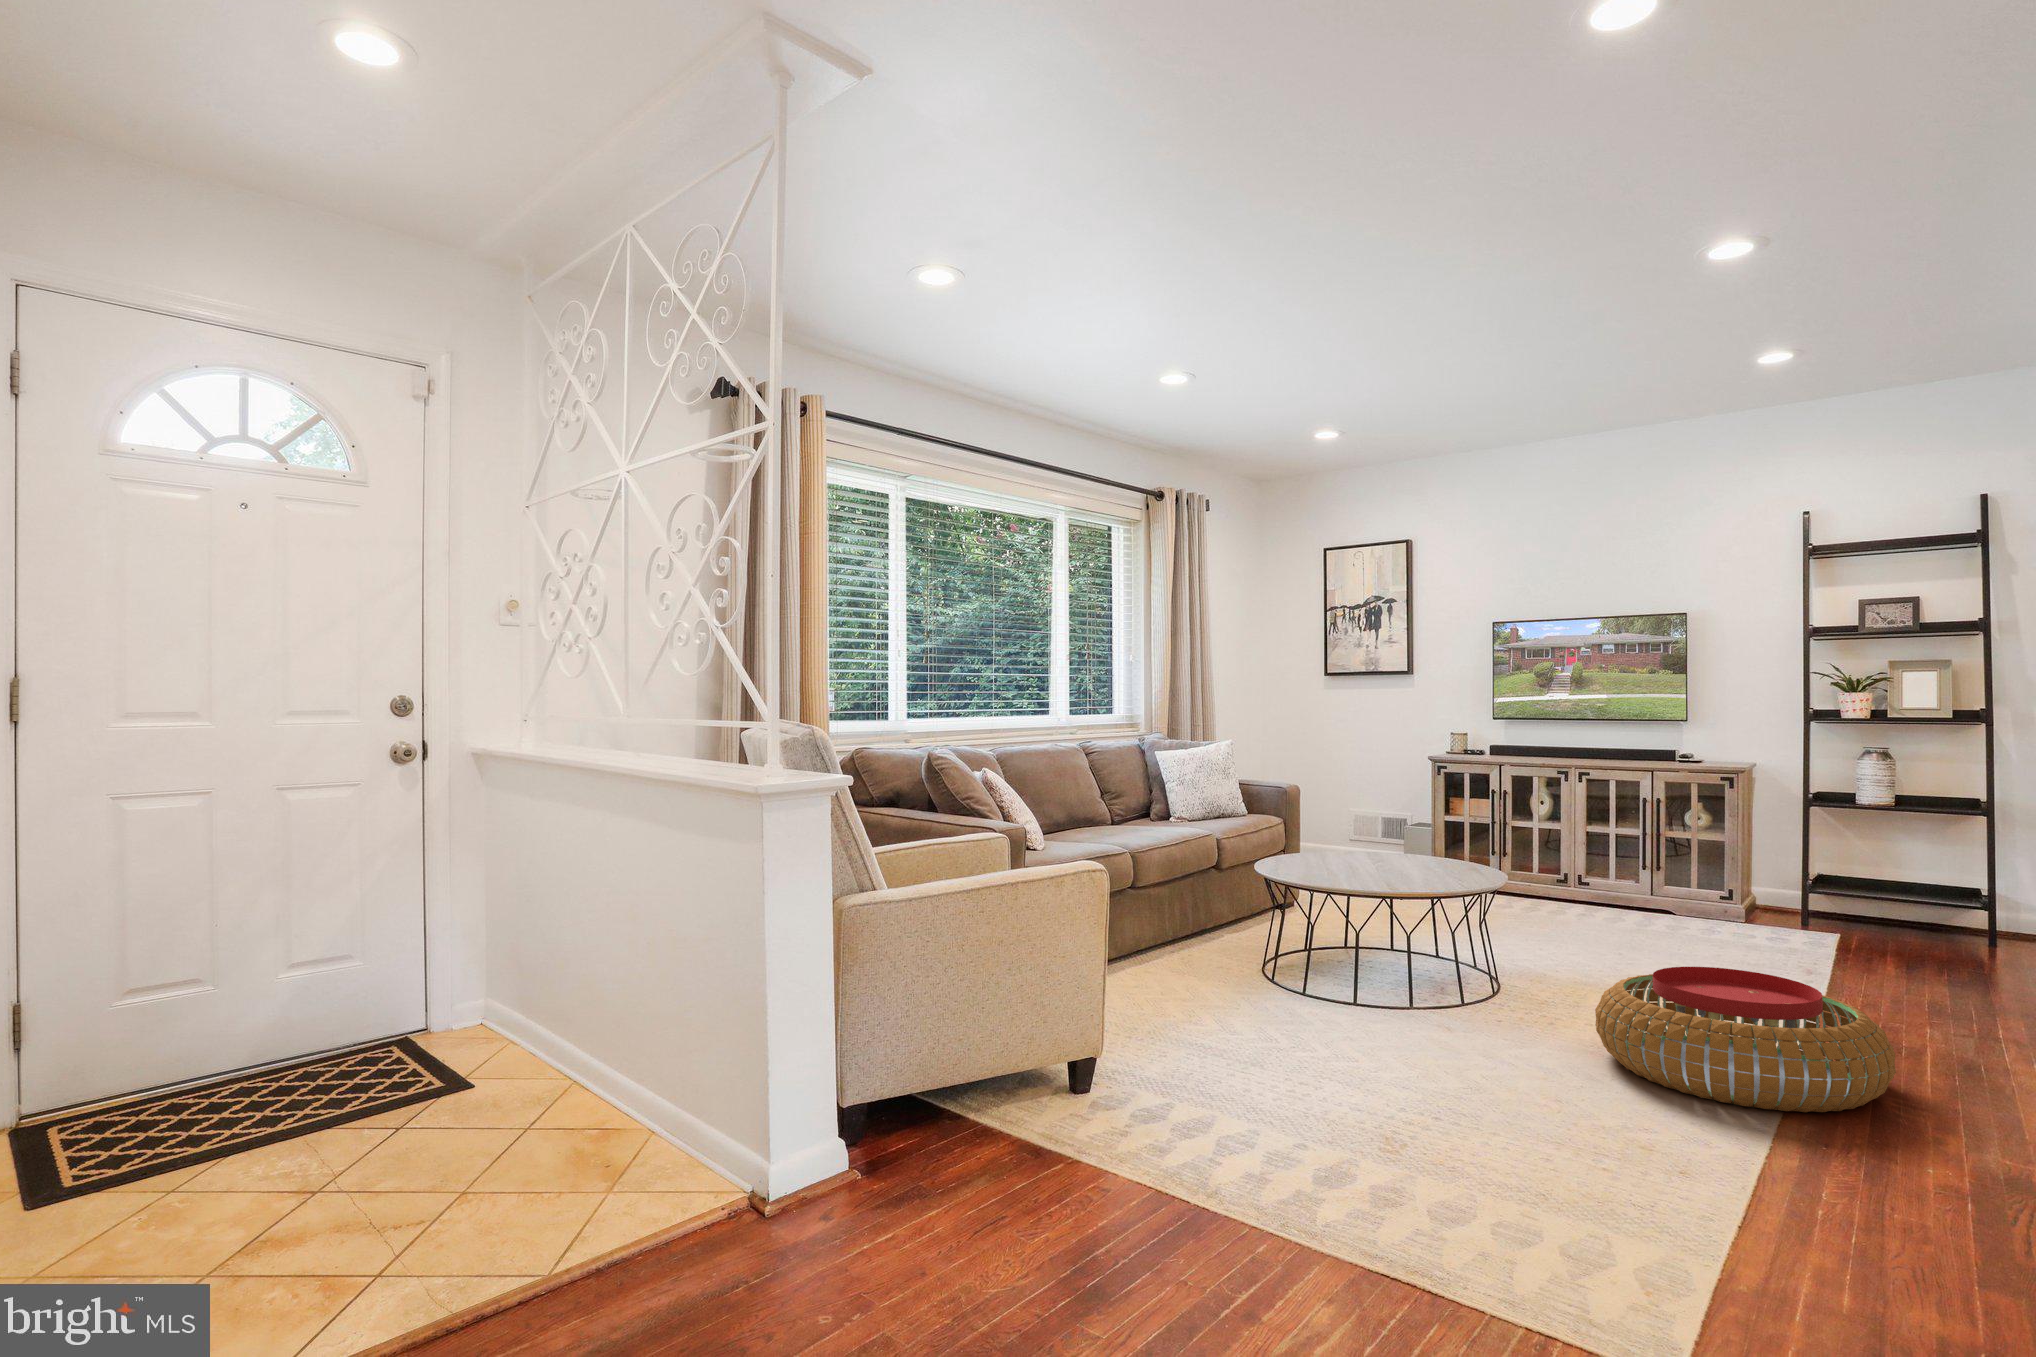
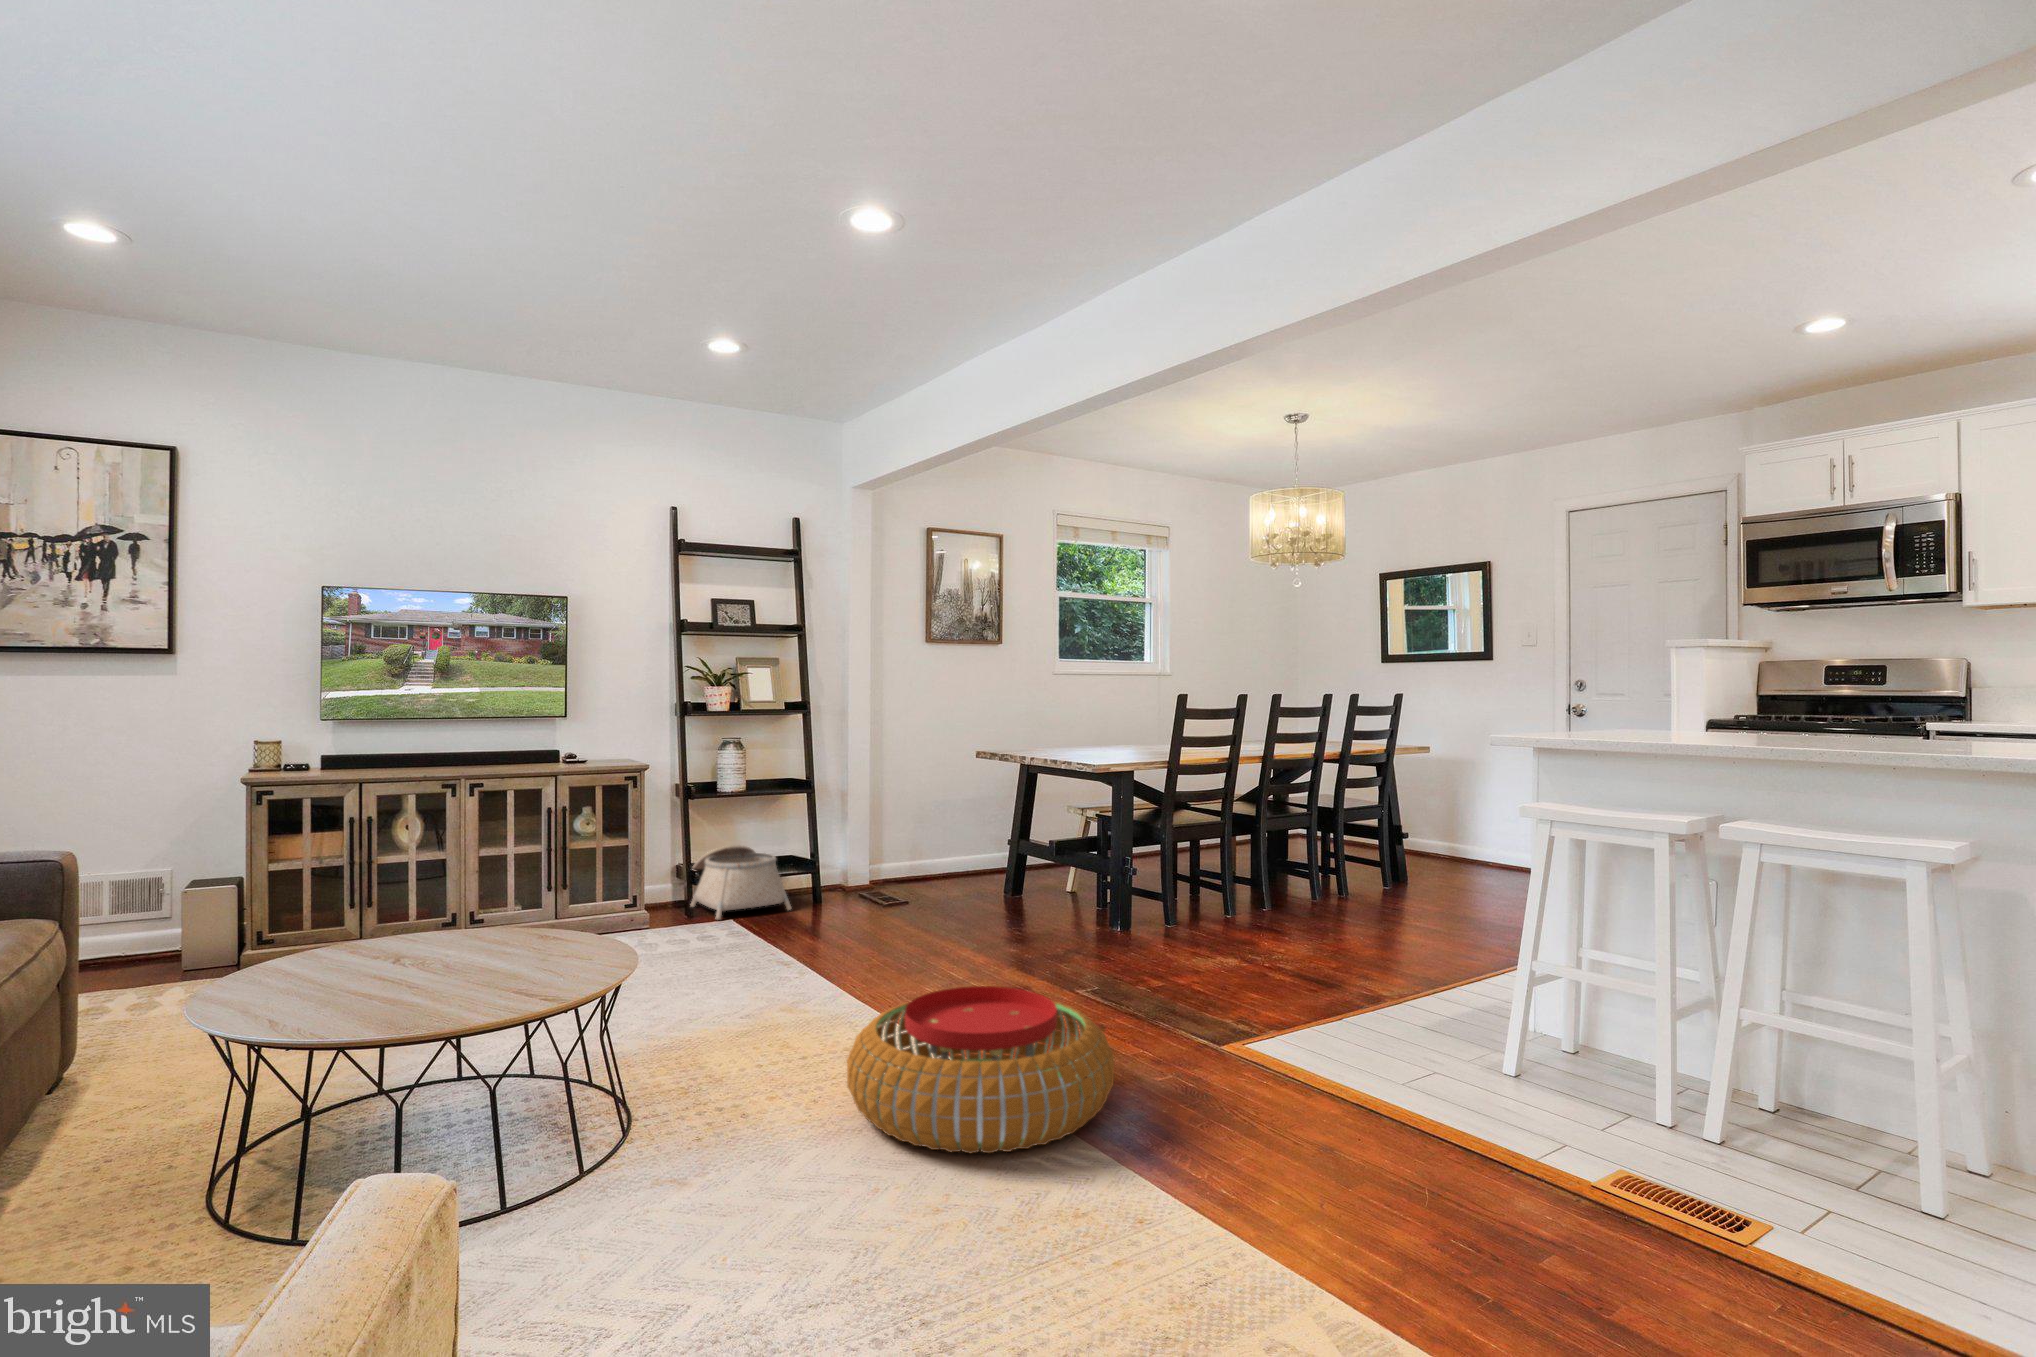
basket: none [1820,861,1930,941] -> present [690,845,791,920]

